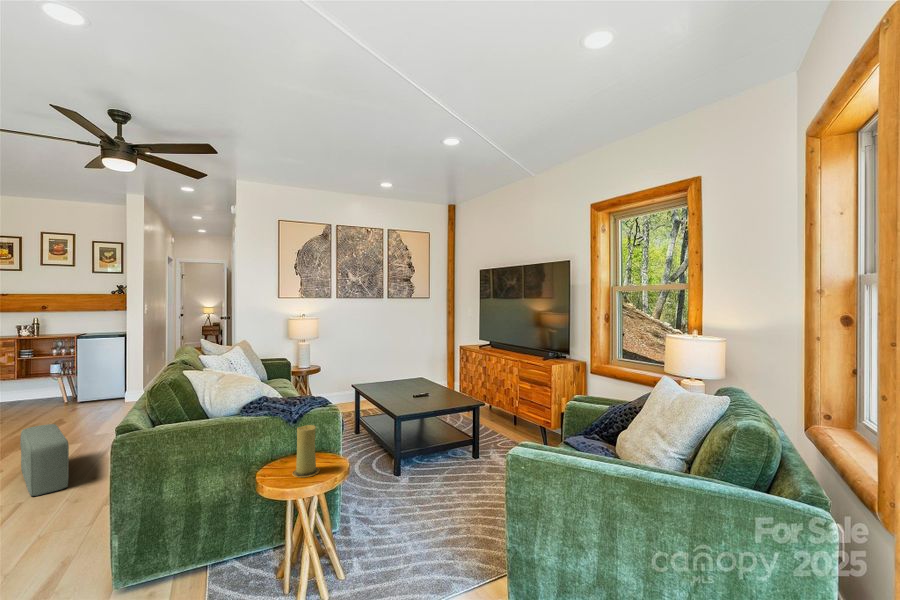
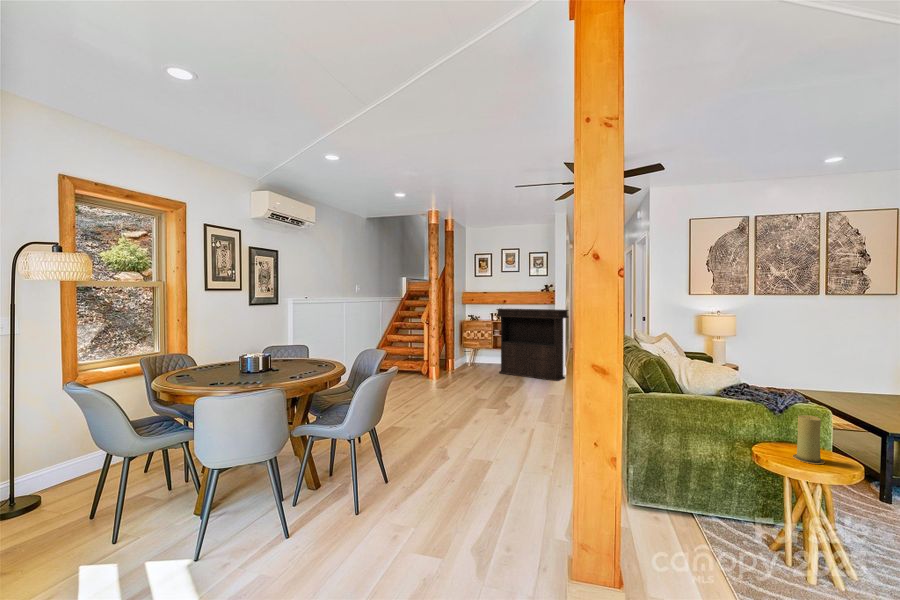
console table: none [17,317,143,414] -> present [497,309,568,381]
pouf: present [20,424,69,496] -> none [522,382,555,428]

